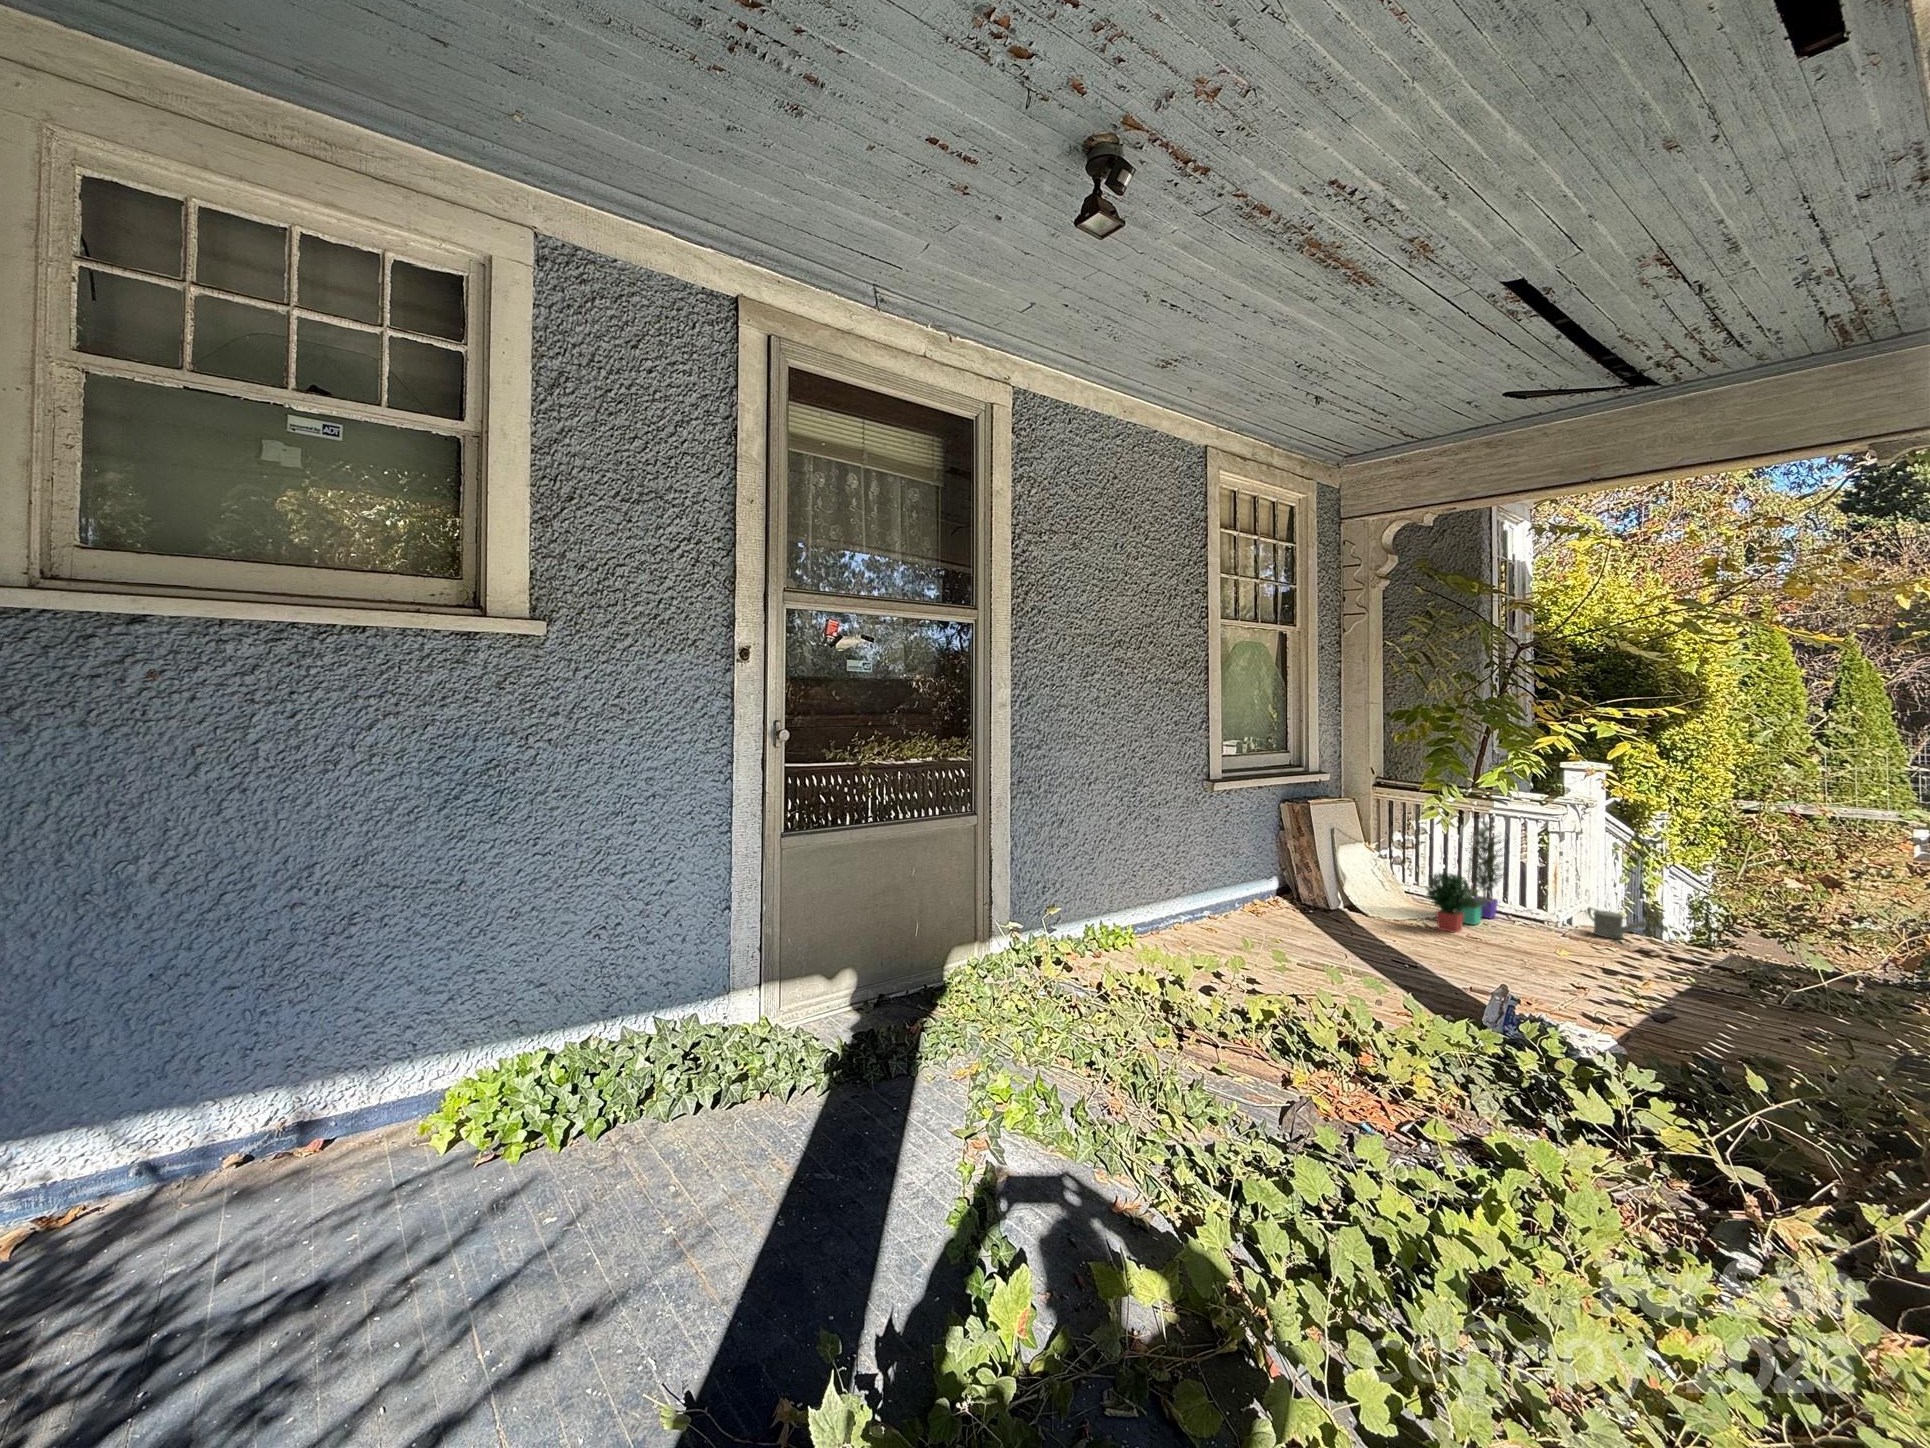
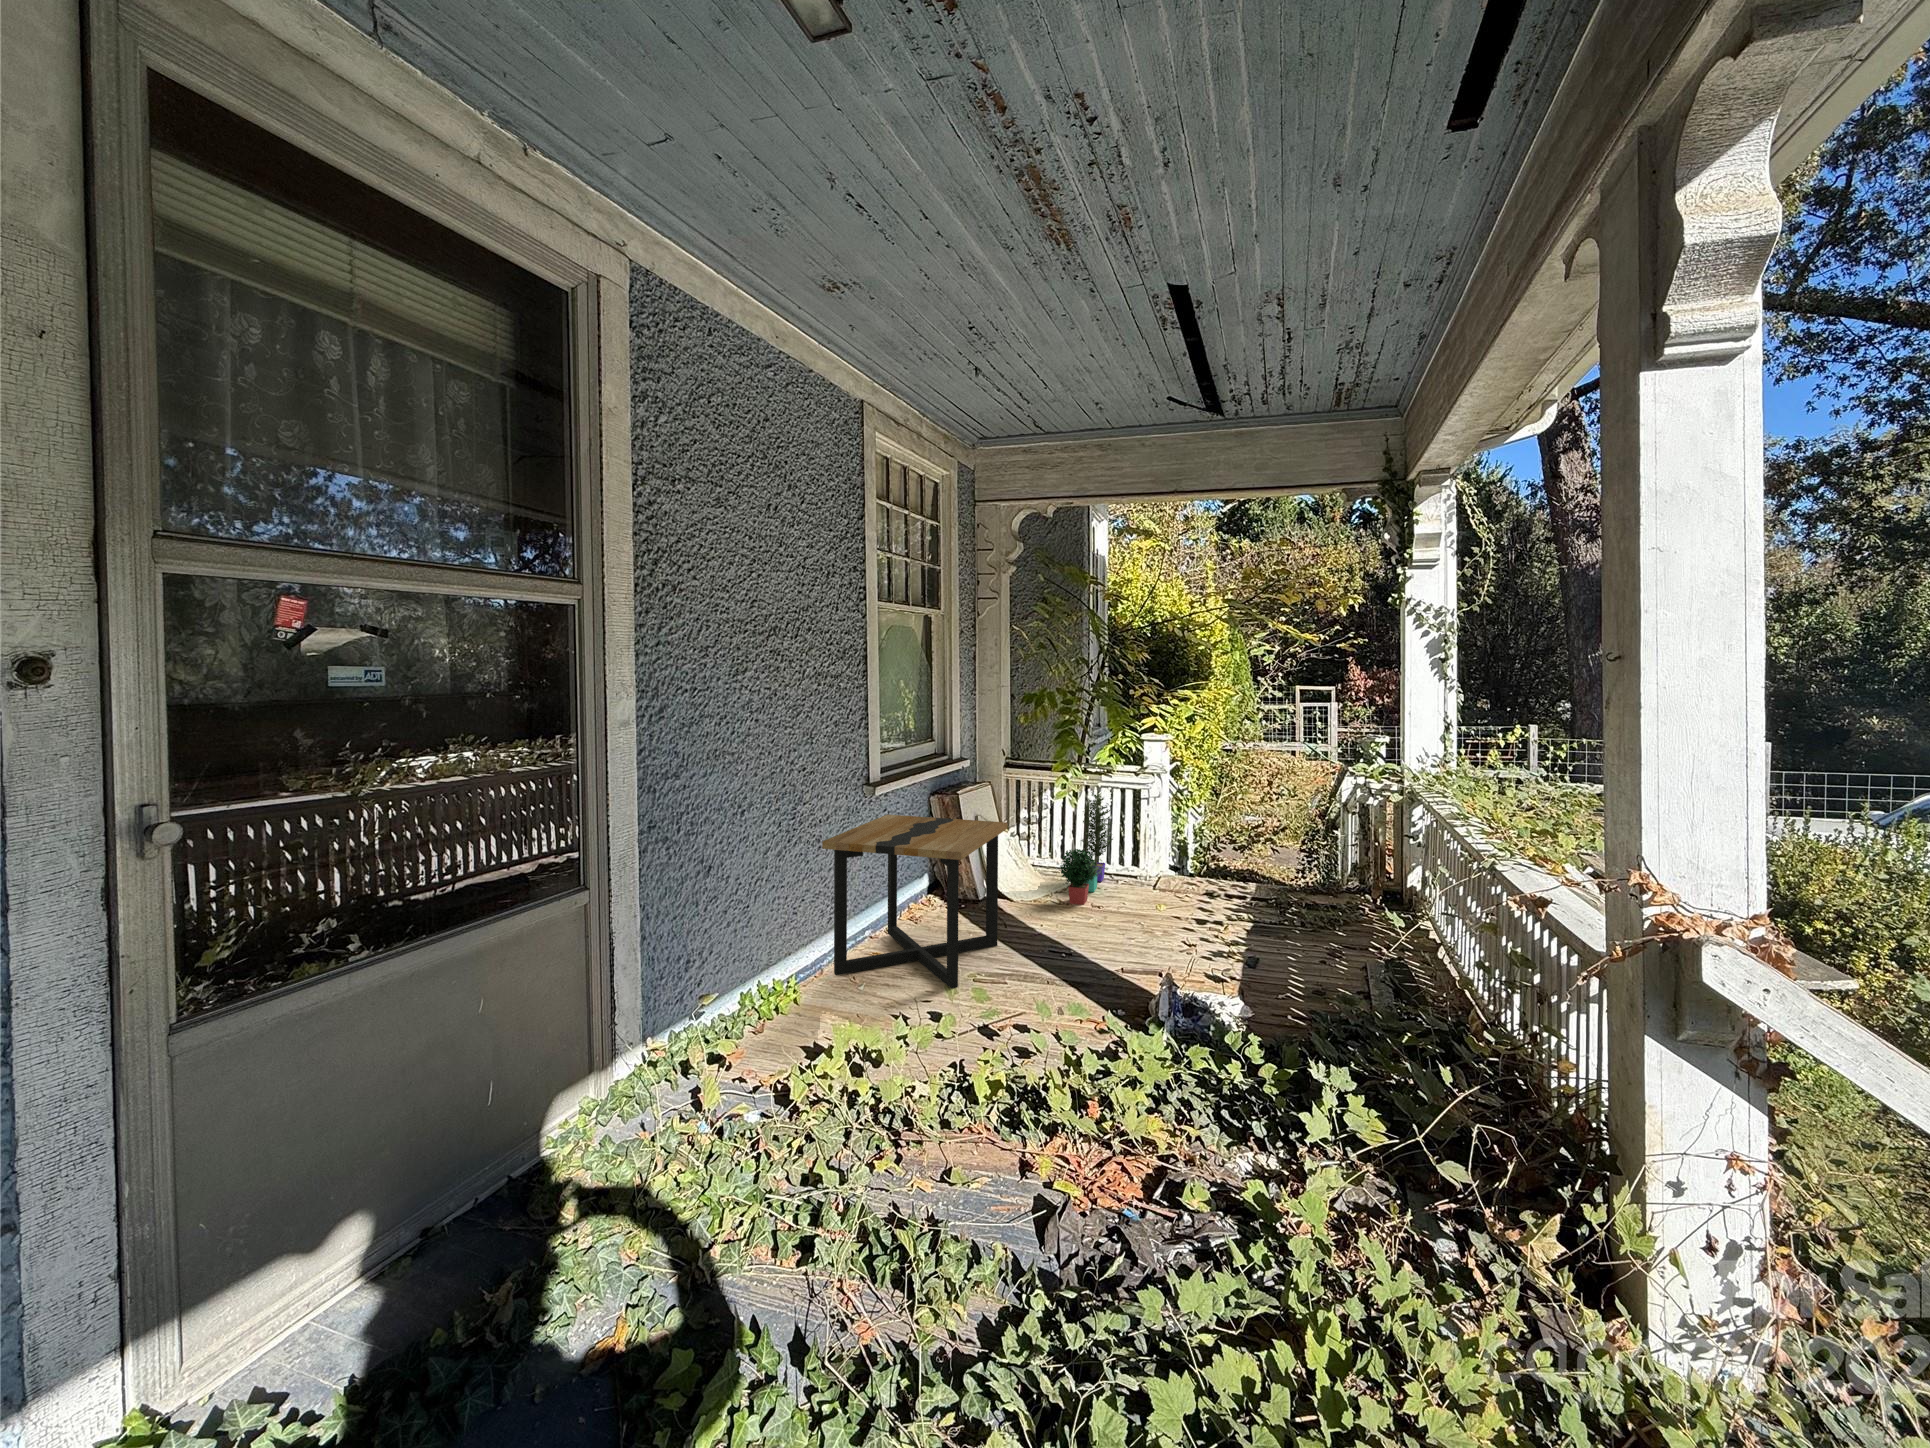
side table: none [1160,810,1346,966] -> present [822,814,1007,989]
watering can: present [1587,908,1647,939] -> none [1167,860,1209,884]

